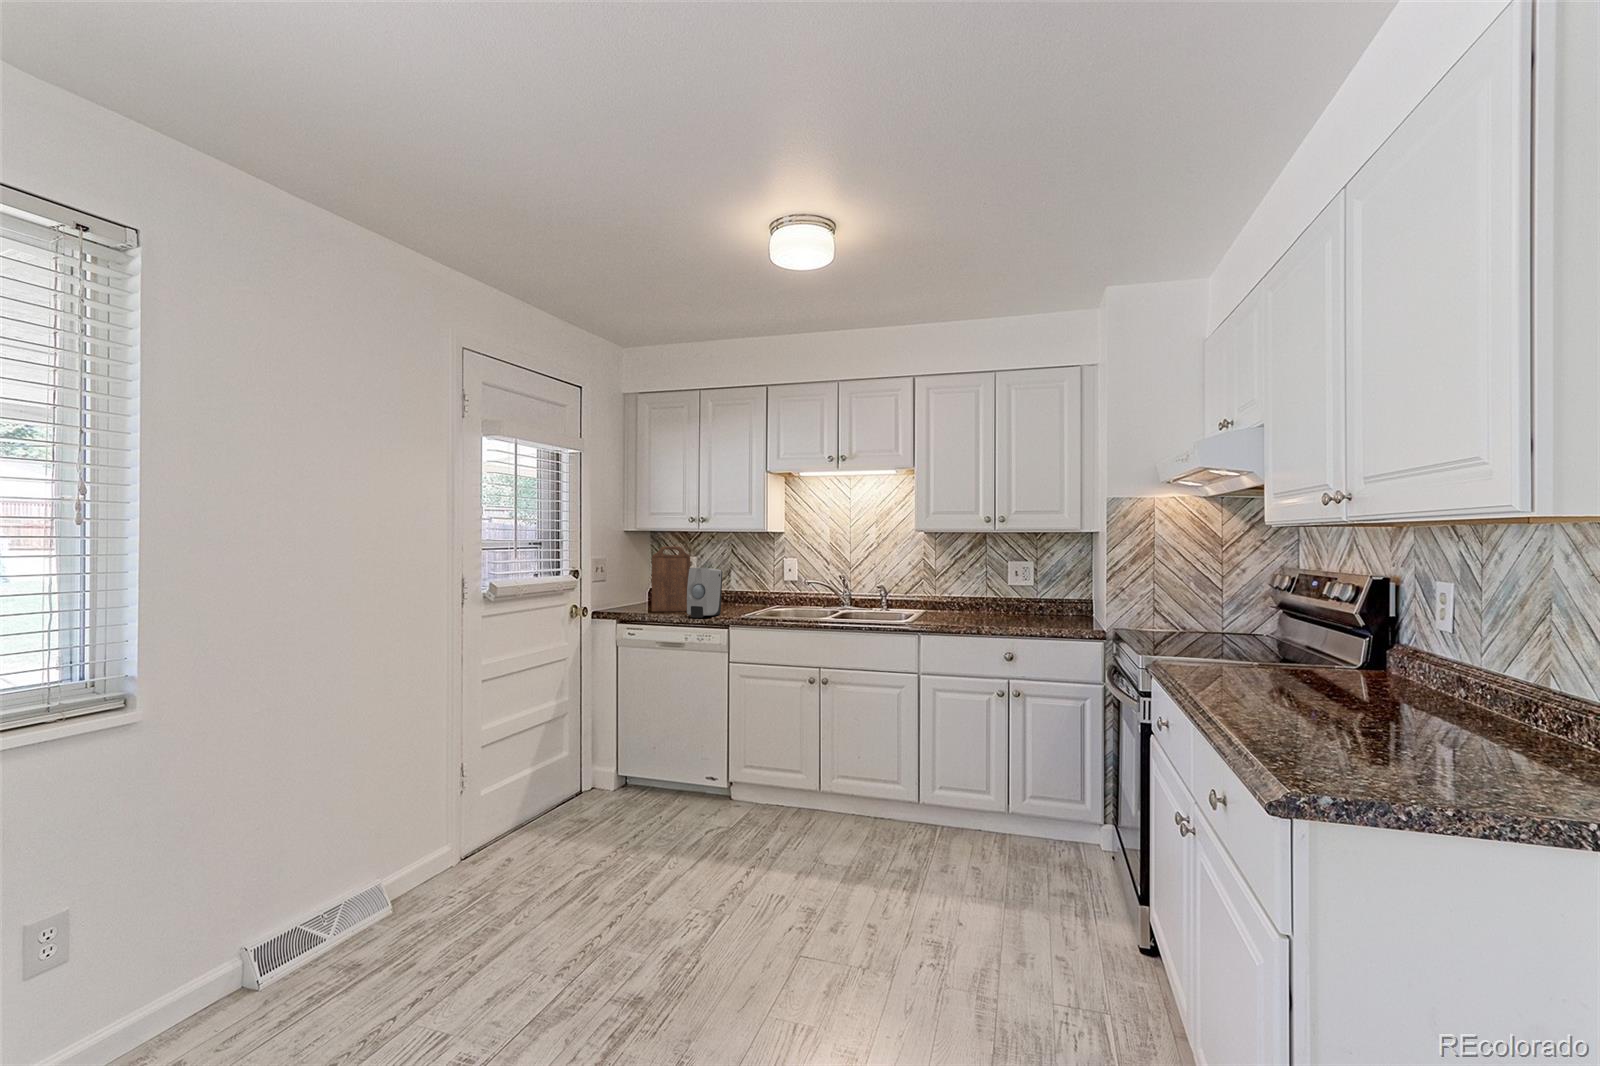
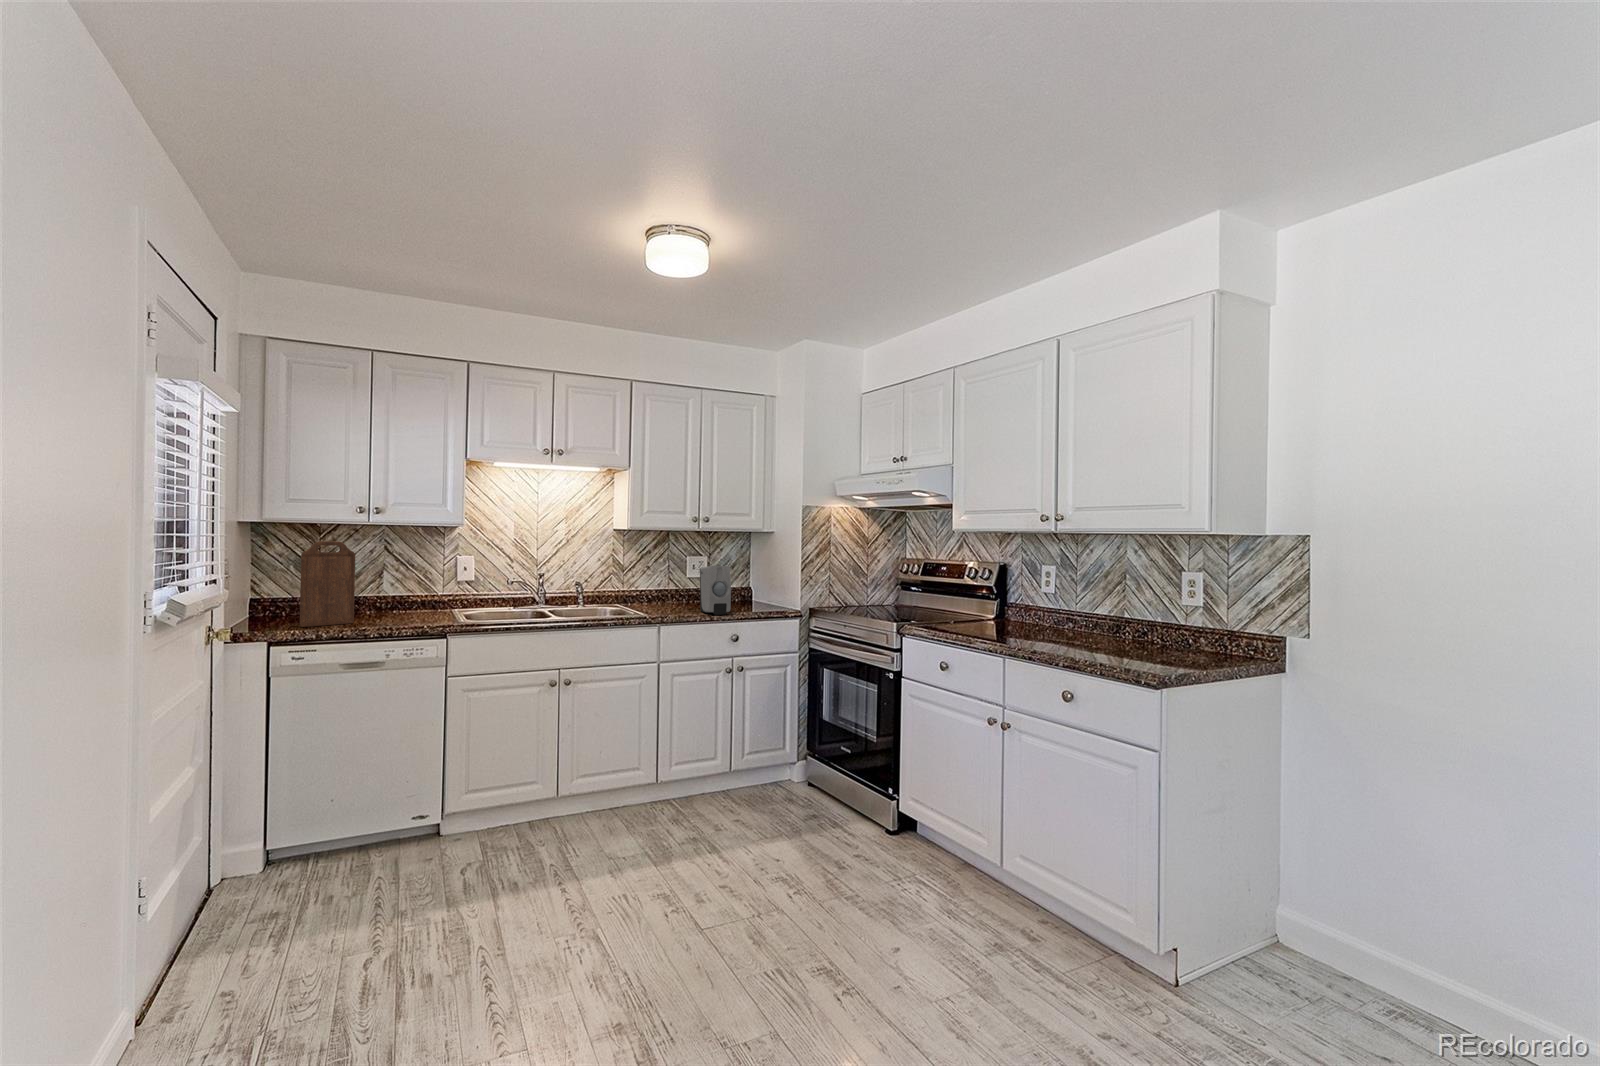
soap dispenser: present [687,568,723,618] -> present [700,566,731,615]

